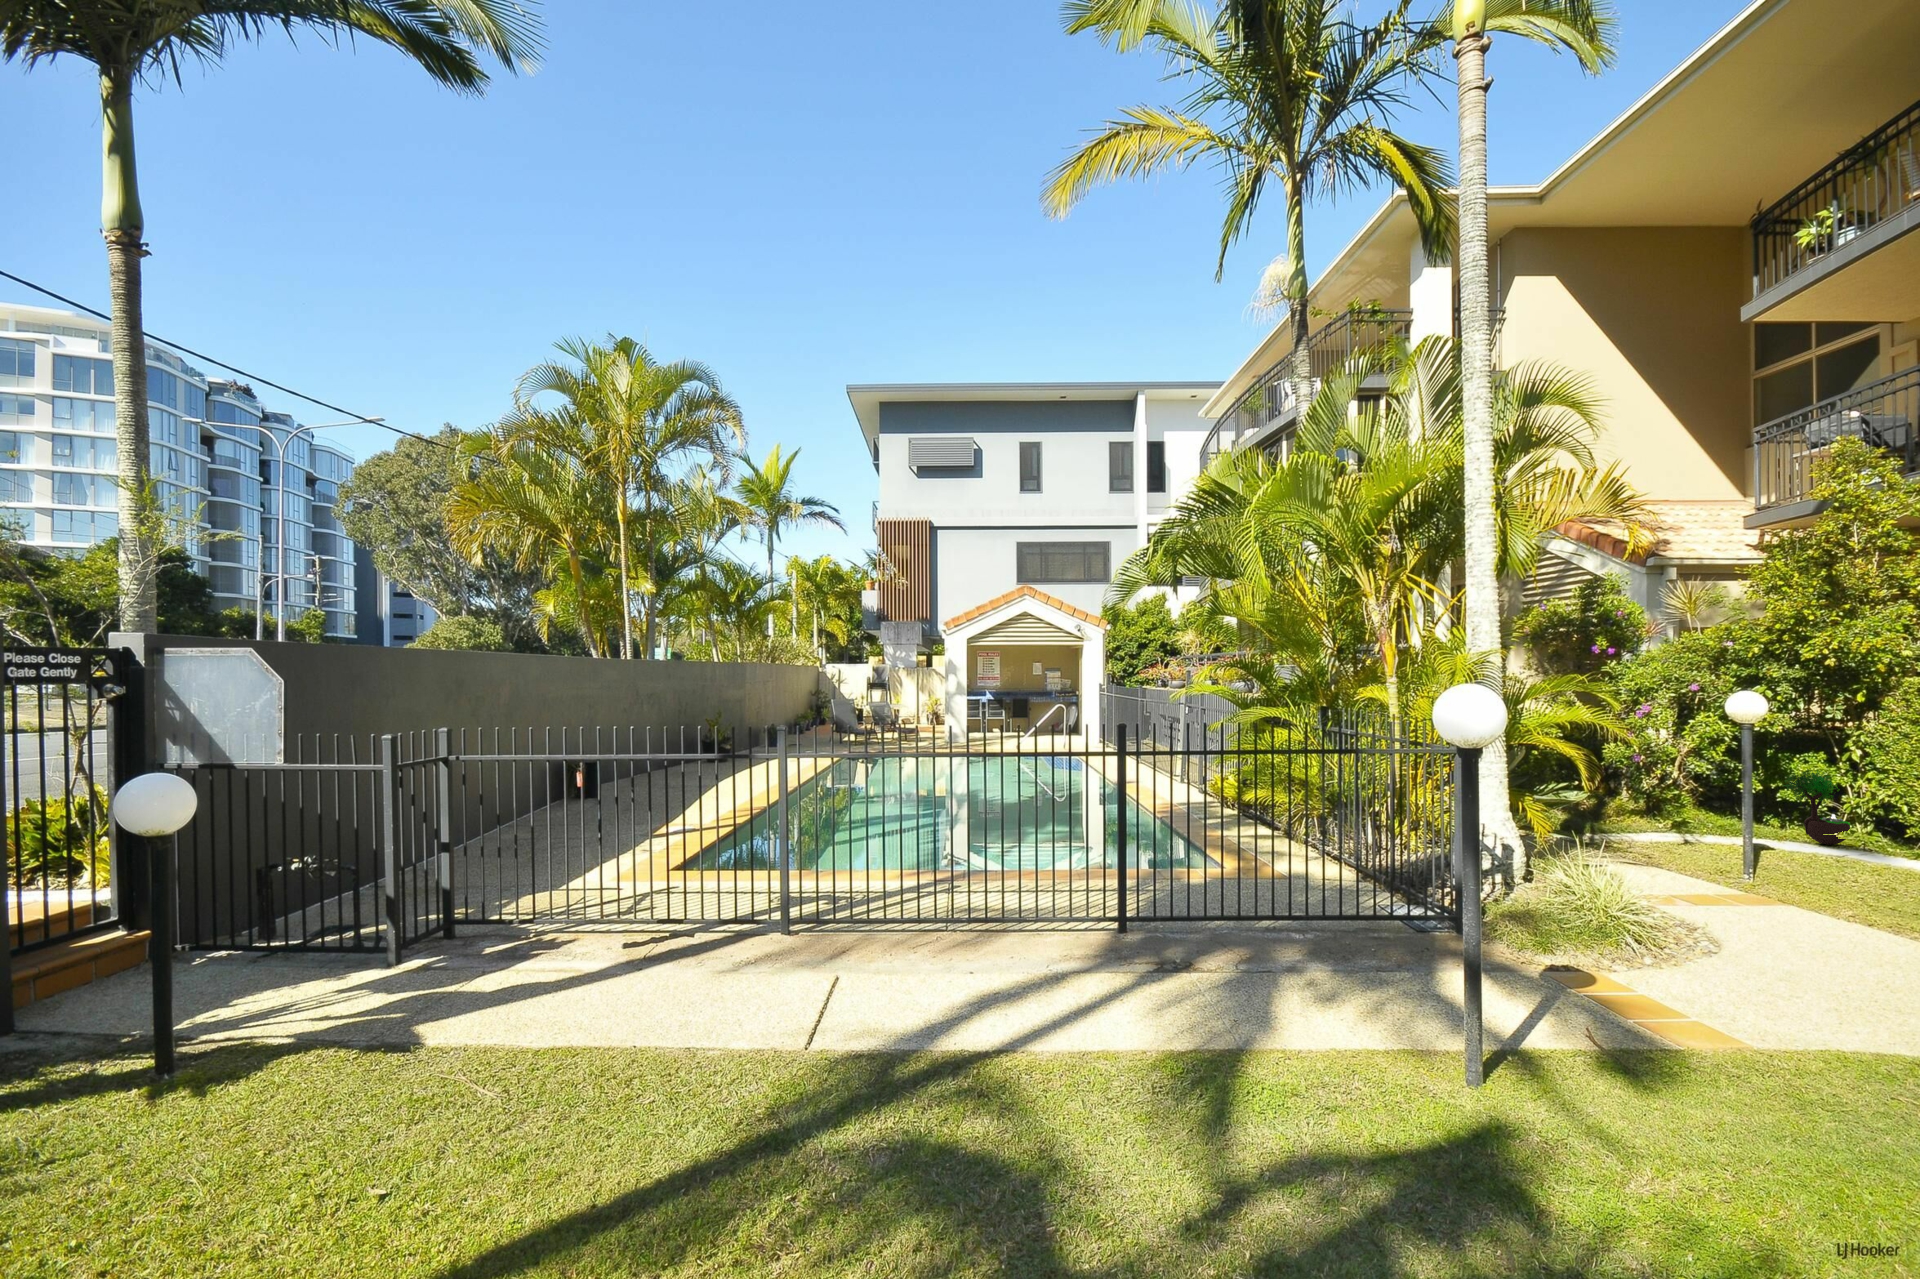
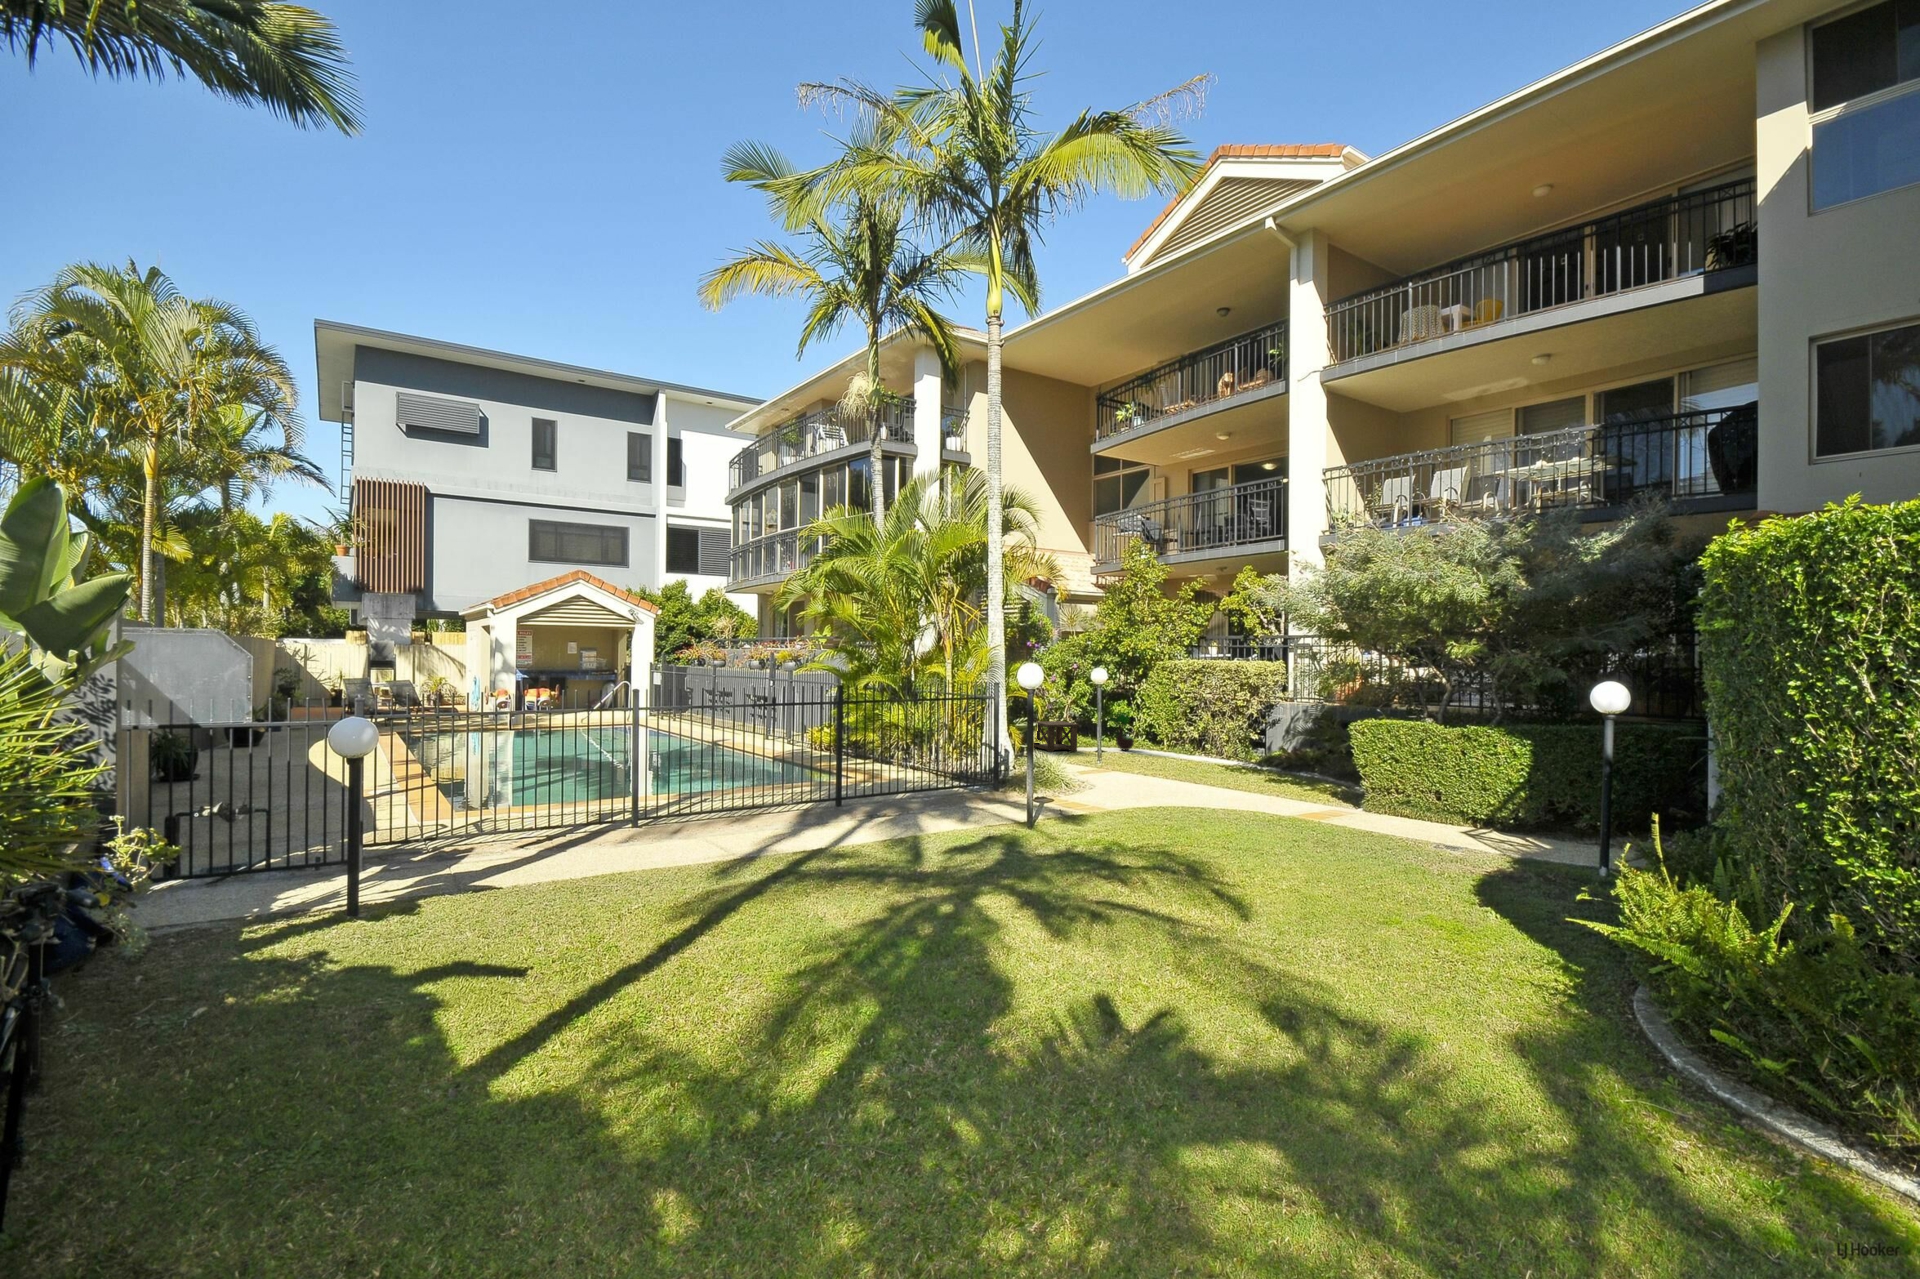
side table: none [1615,783,1715,840] -> present [1033,721,1079,752]

